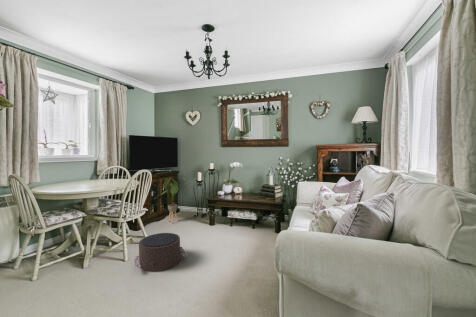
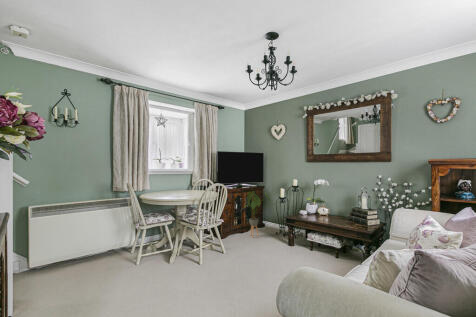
pouf: present [134,233,188,271] -> none [203,245,251,282]

